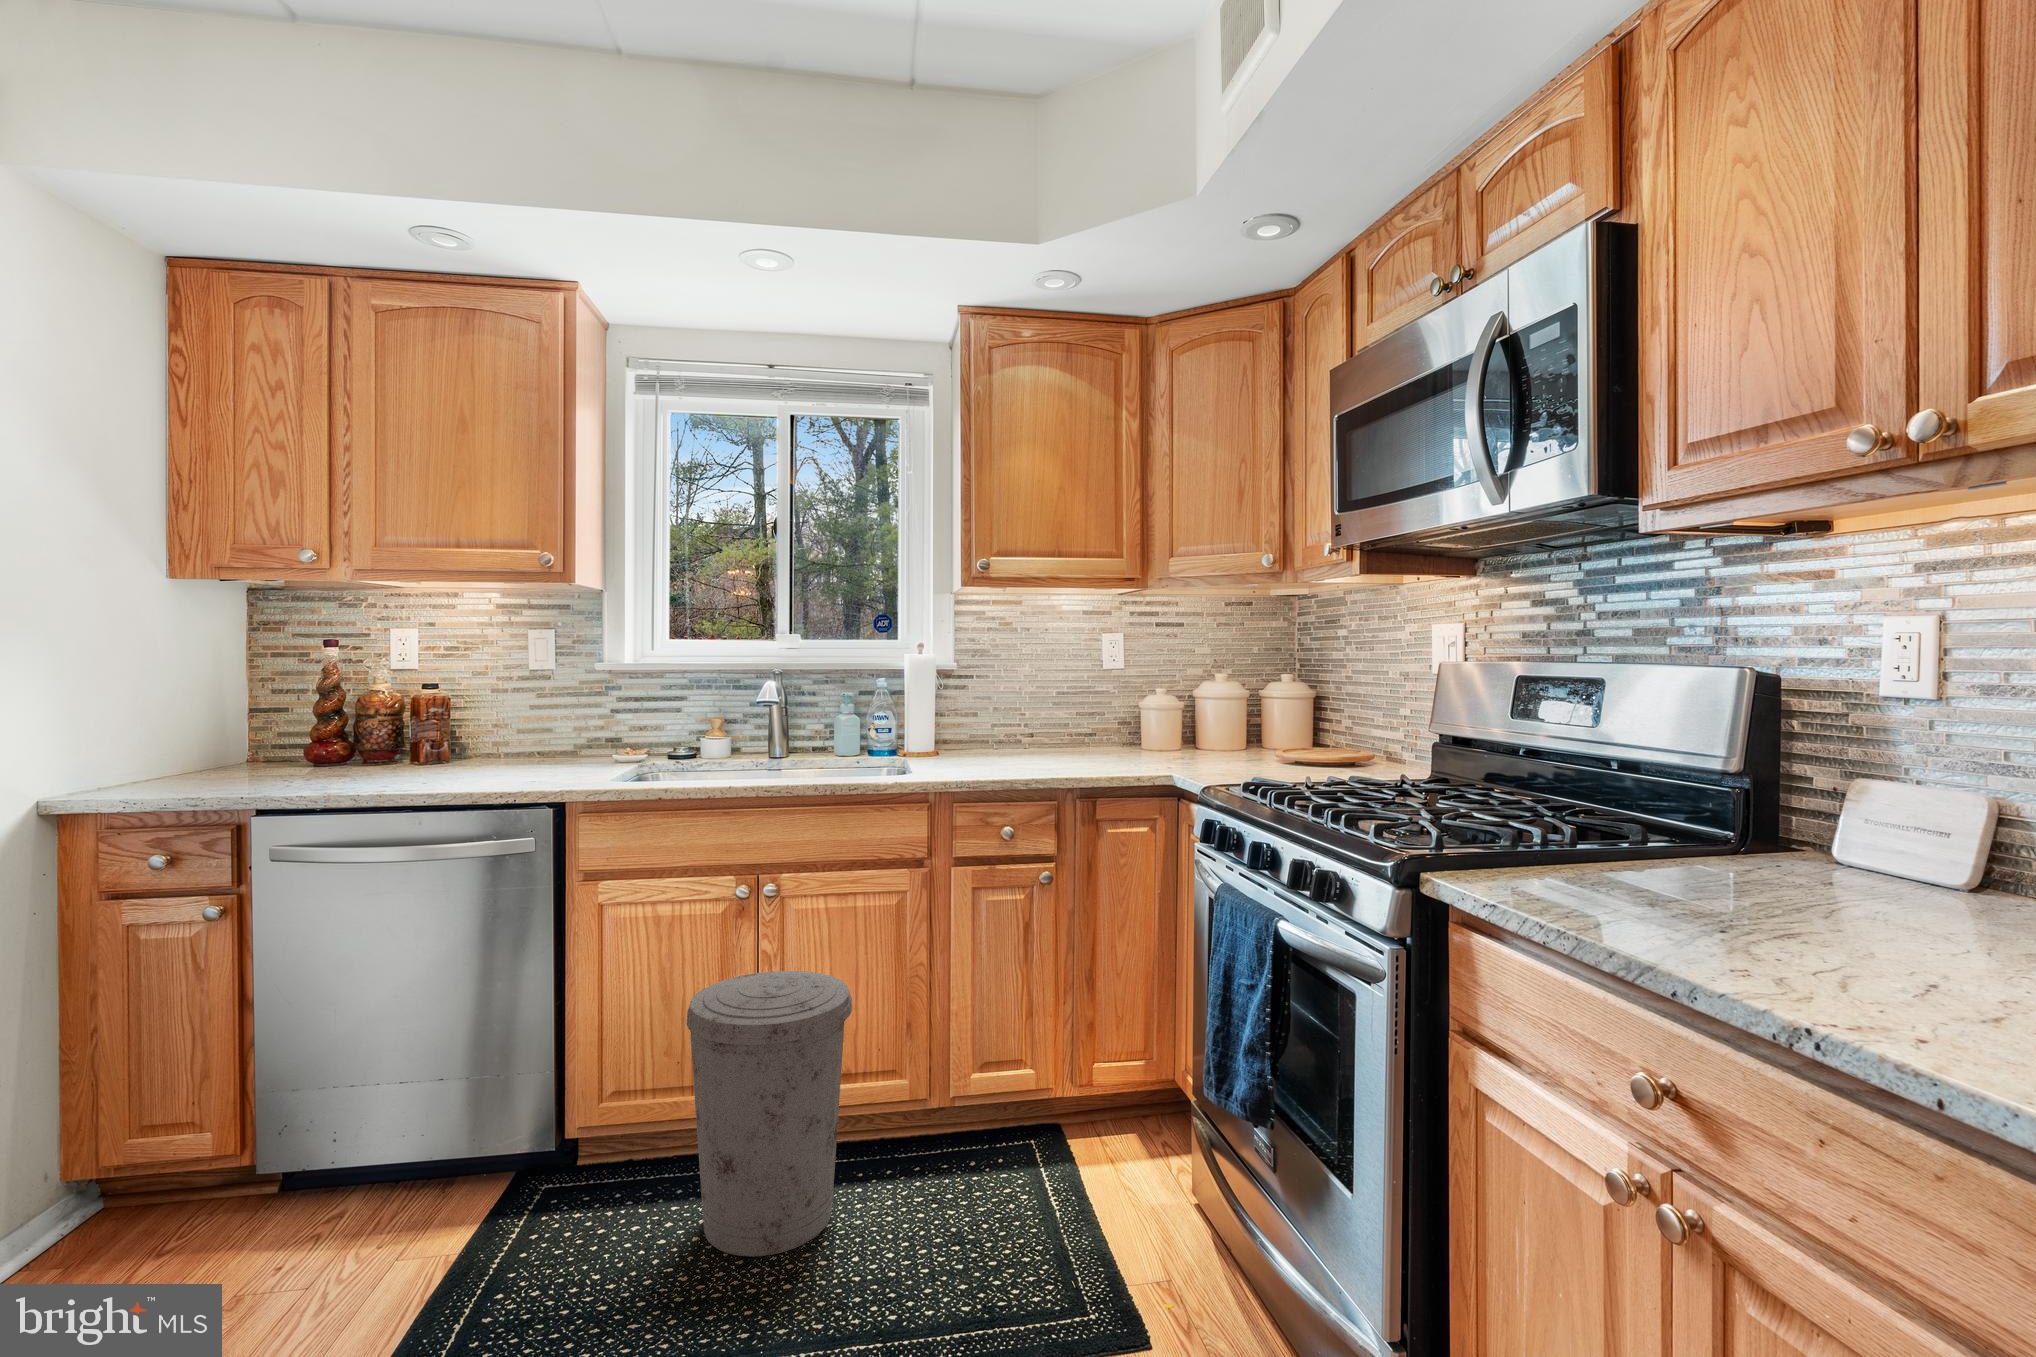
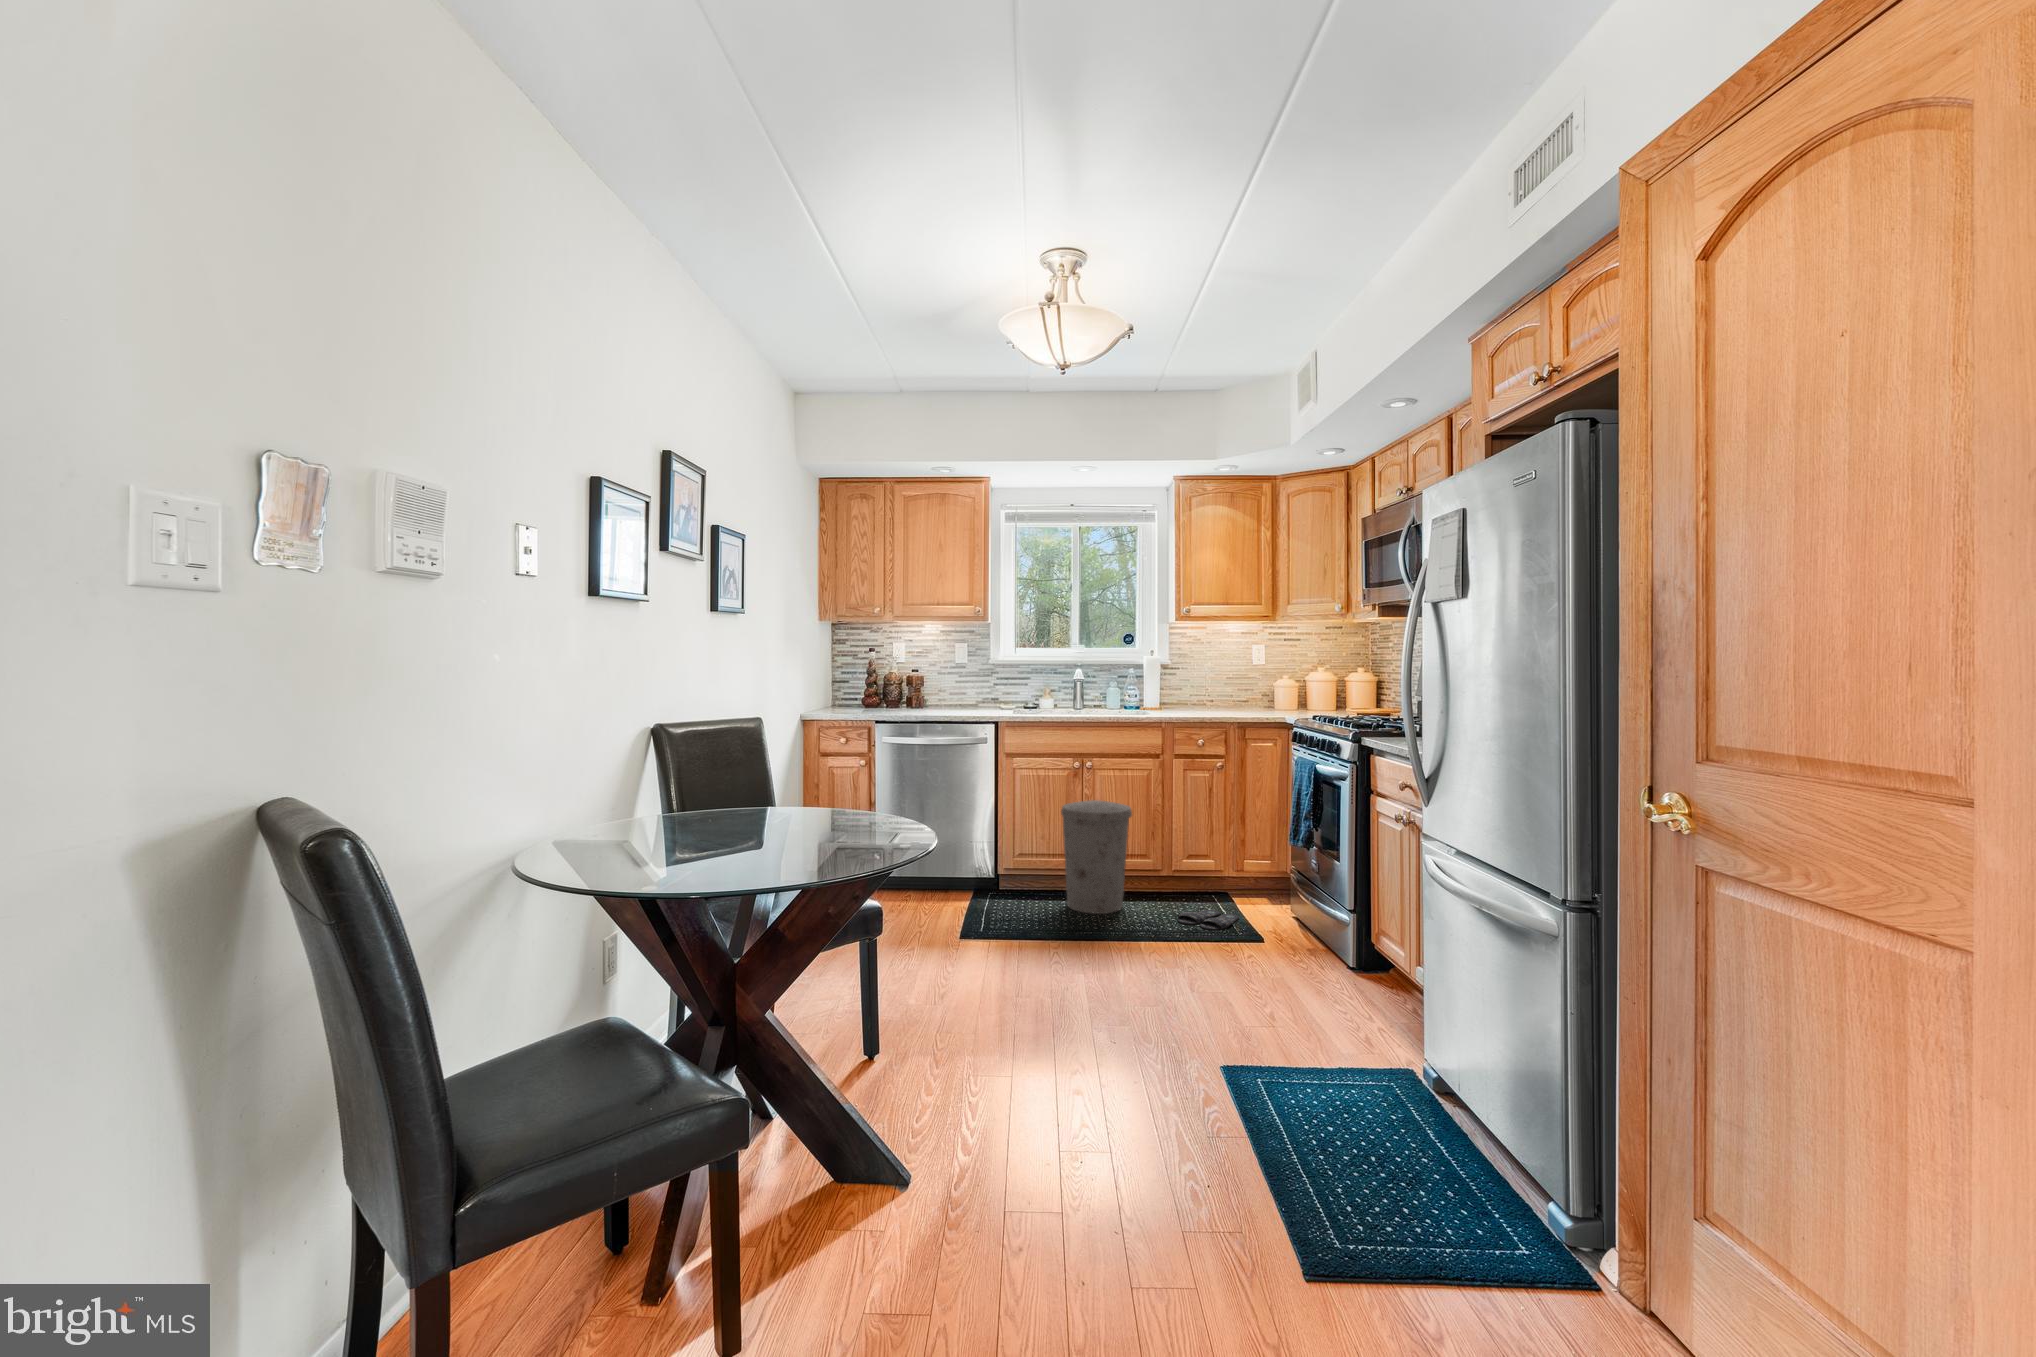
slippers: none [947,1209,1084,1307] -> present [1178,910,1239,930]

